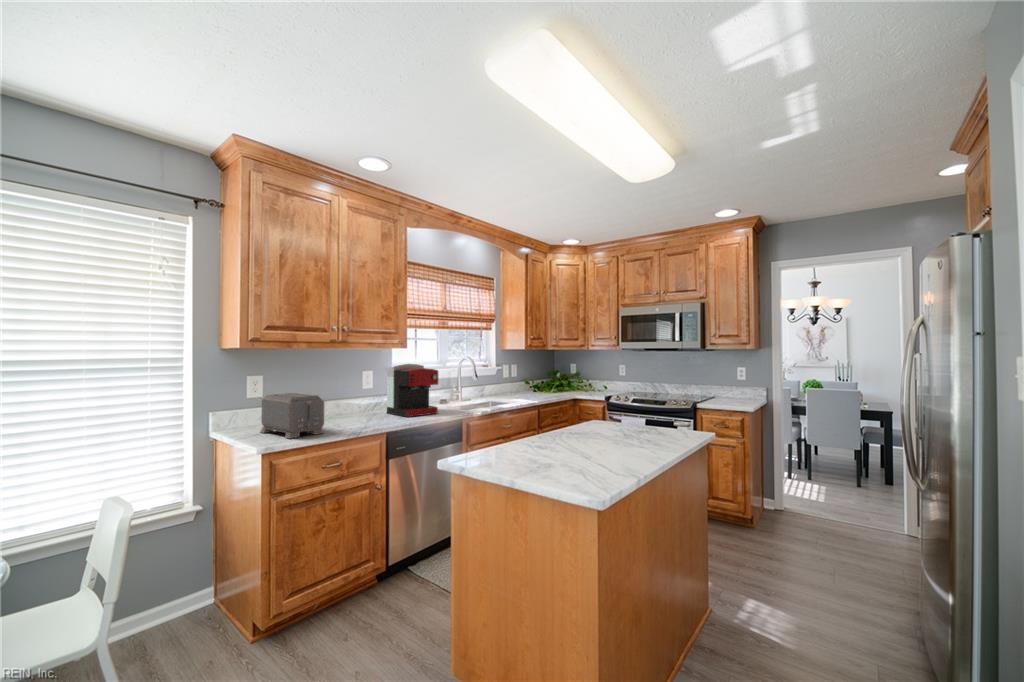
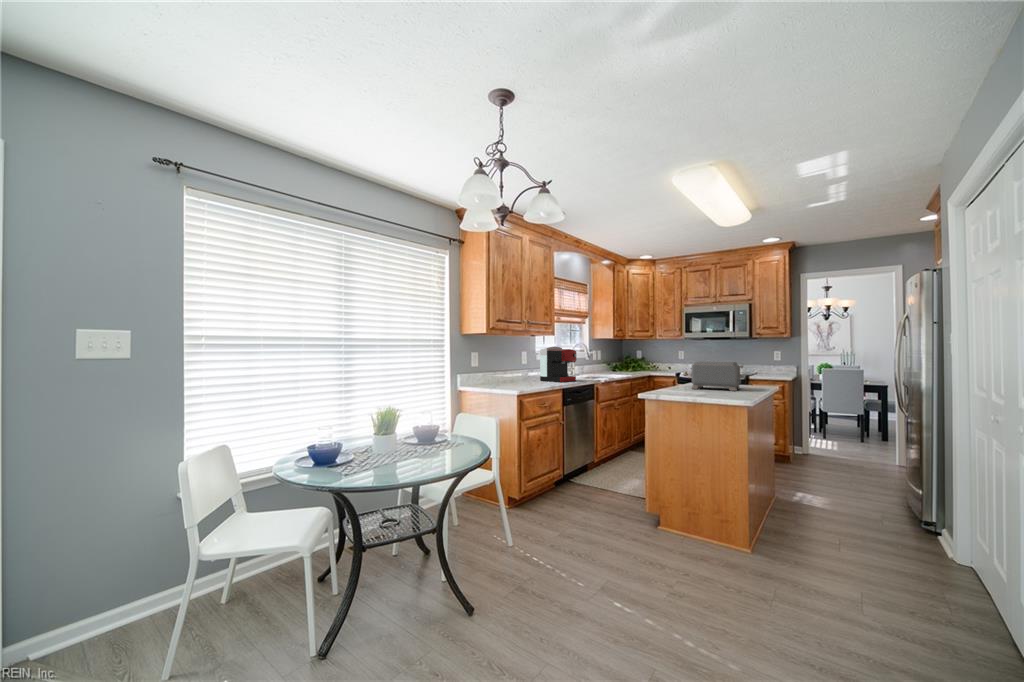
toaster: present [260,393,324,438] -> present [692,362,743,391]

